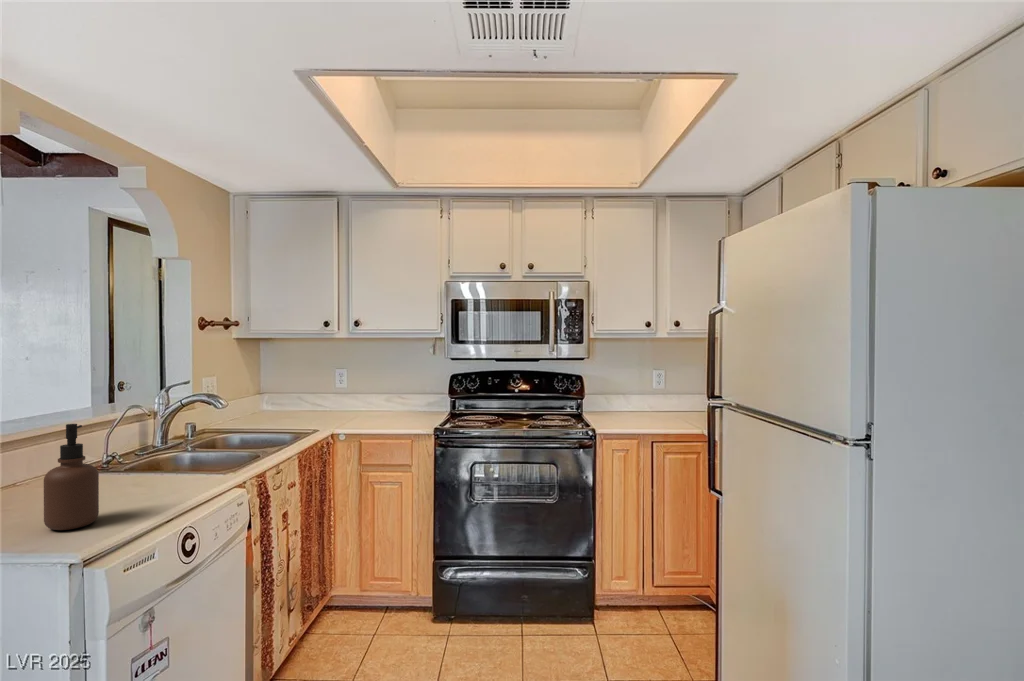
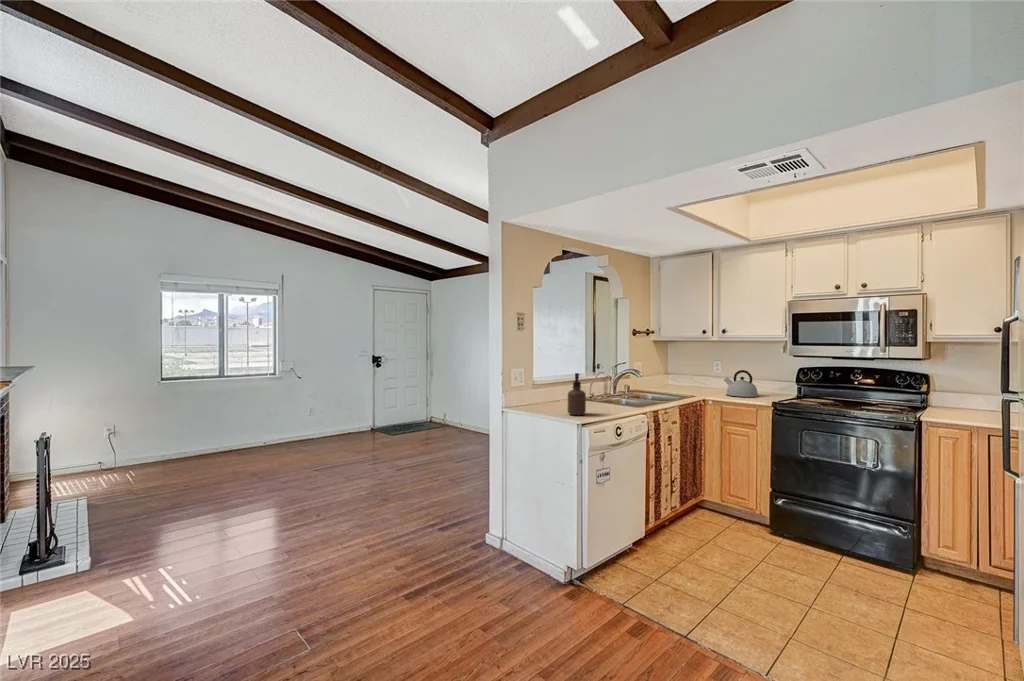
kettle: none [358,382,407,423] -> present [724,370,758,397]

